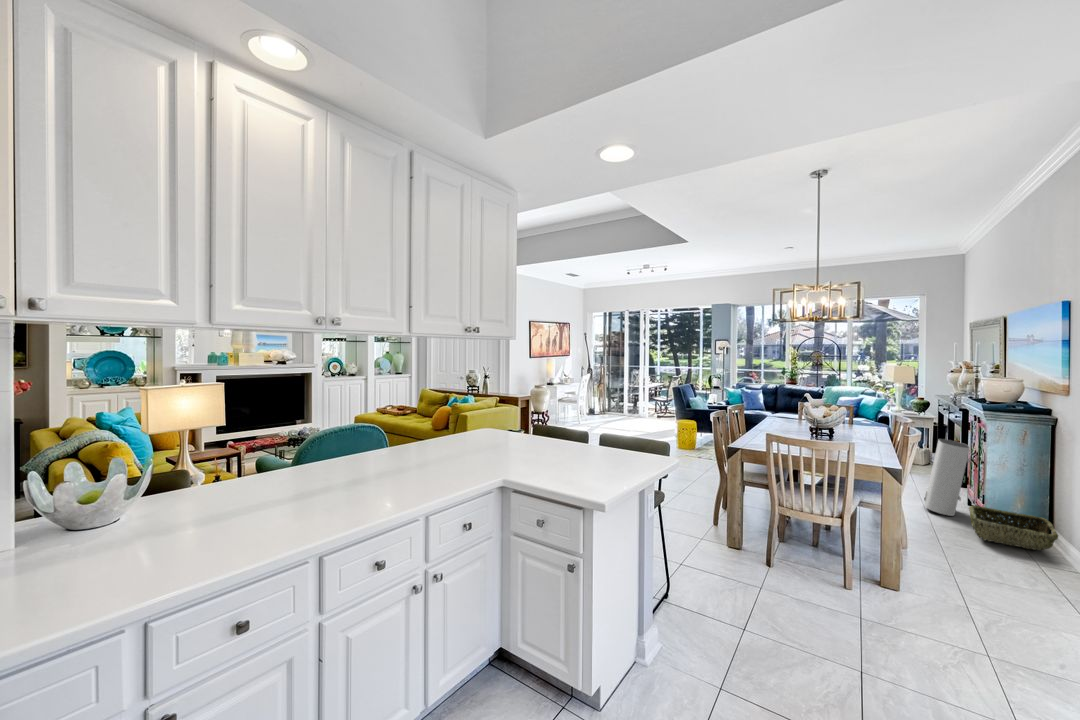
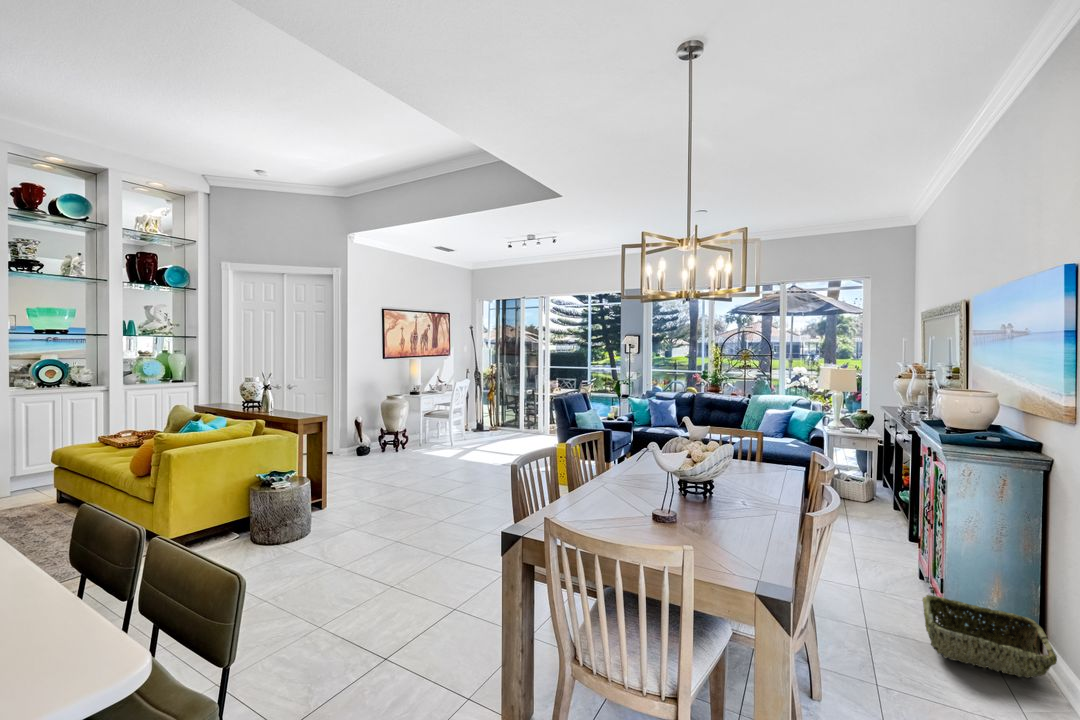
air purifier: present [924,439,970,516] -> none [861,481,923,601]

